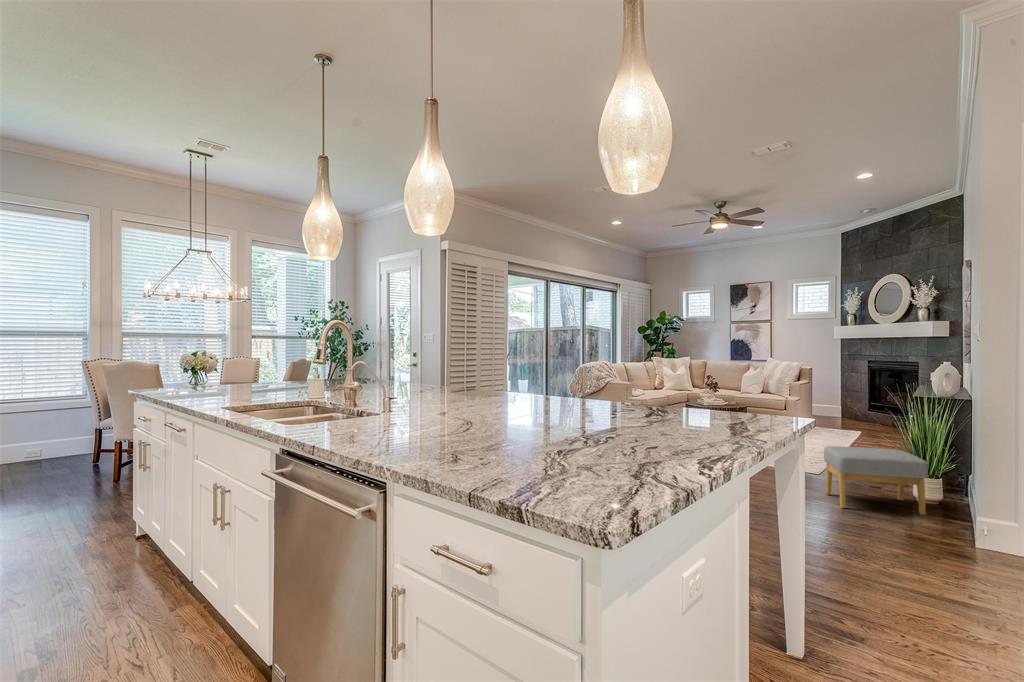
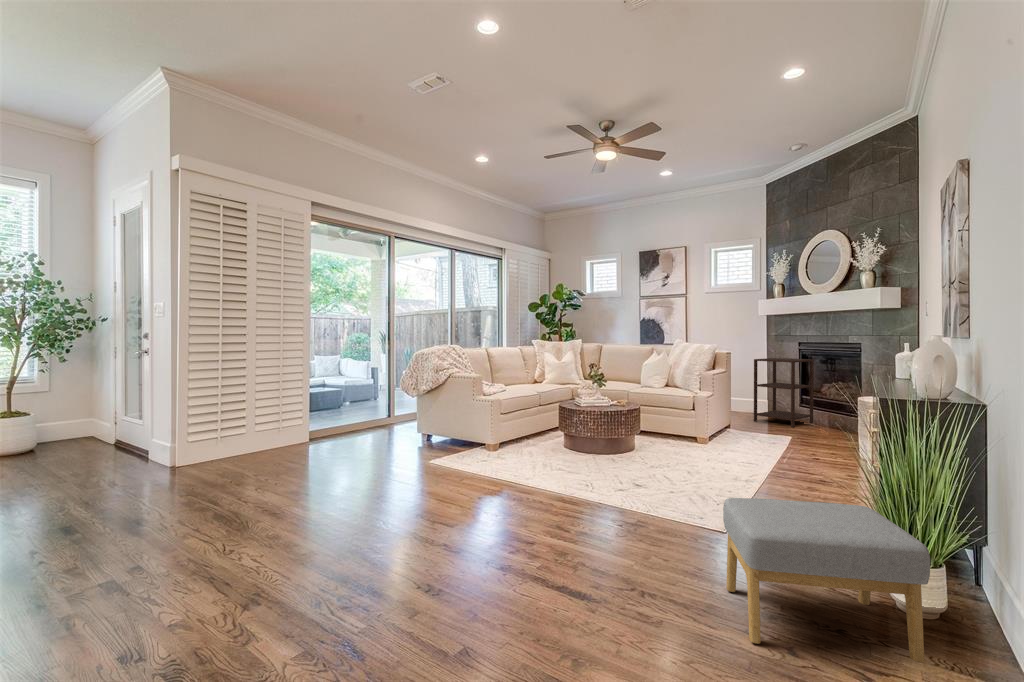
side table: none [832,373,881,427] -> present [754,358,814,427]

